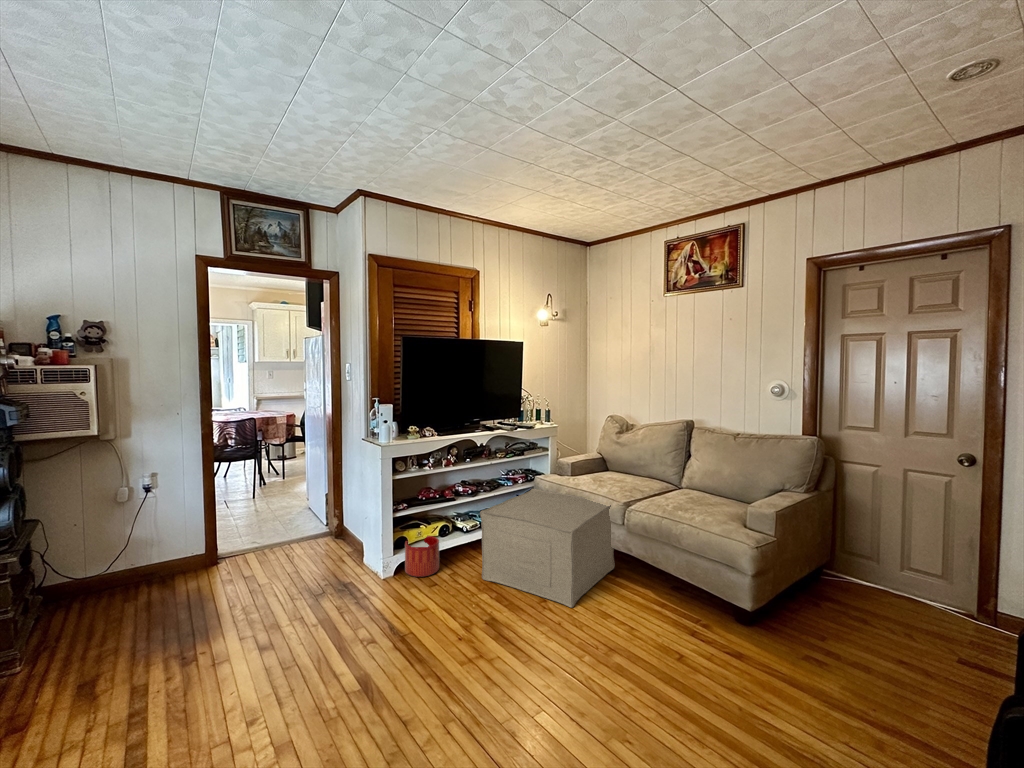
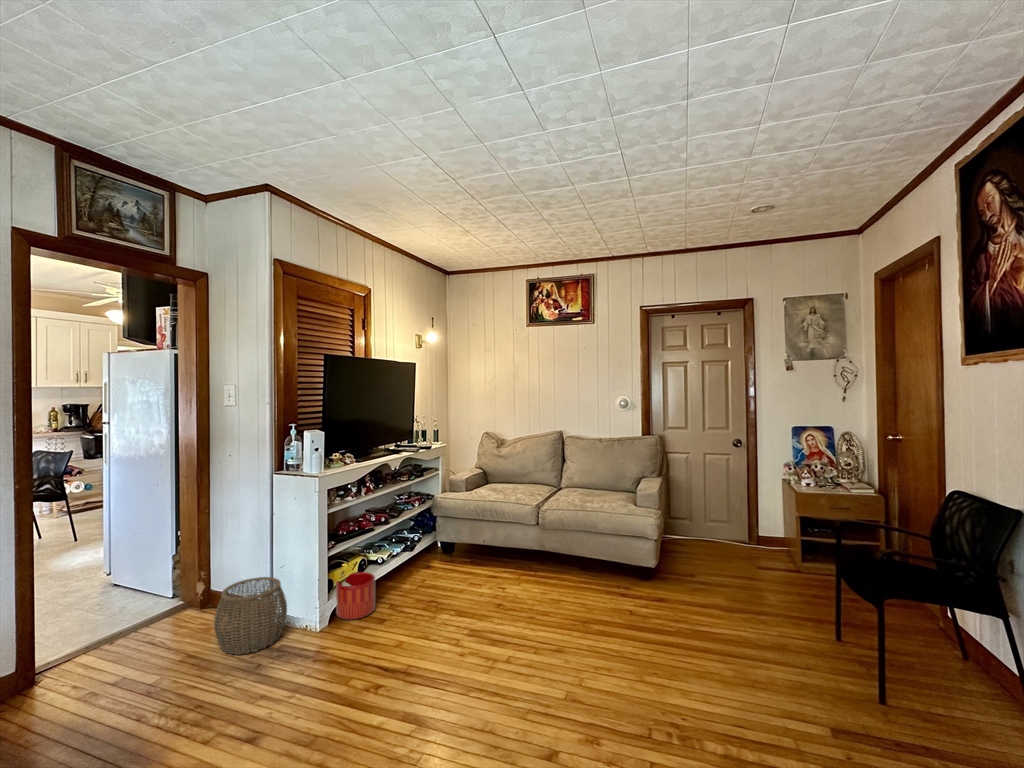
ottoman: present [480,489,615,608] -> none [424,506,531,603]
woven basket: none [308,522,364,581] -> present [214,577,287,655]

